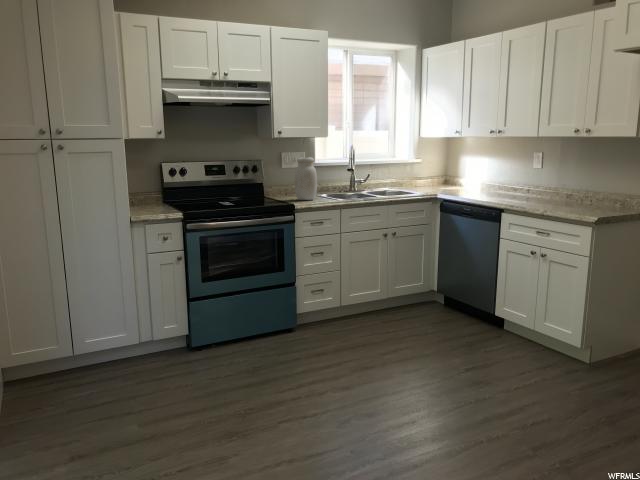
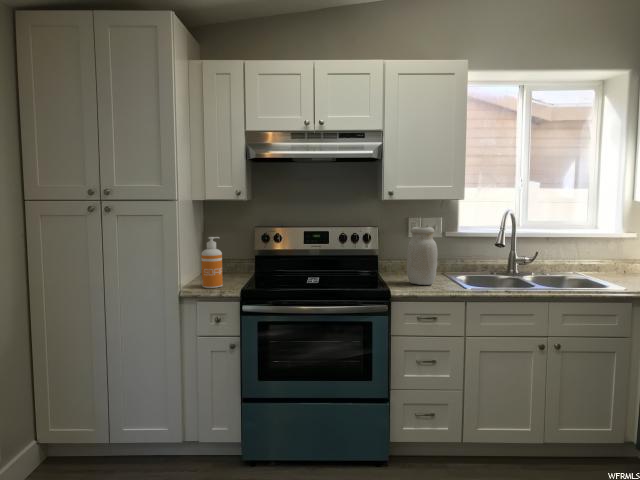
soap dispenser: none [143,171,163,214] -> present [201,237,223,288]

